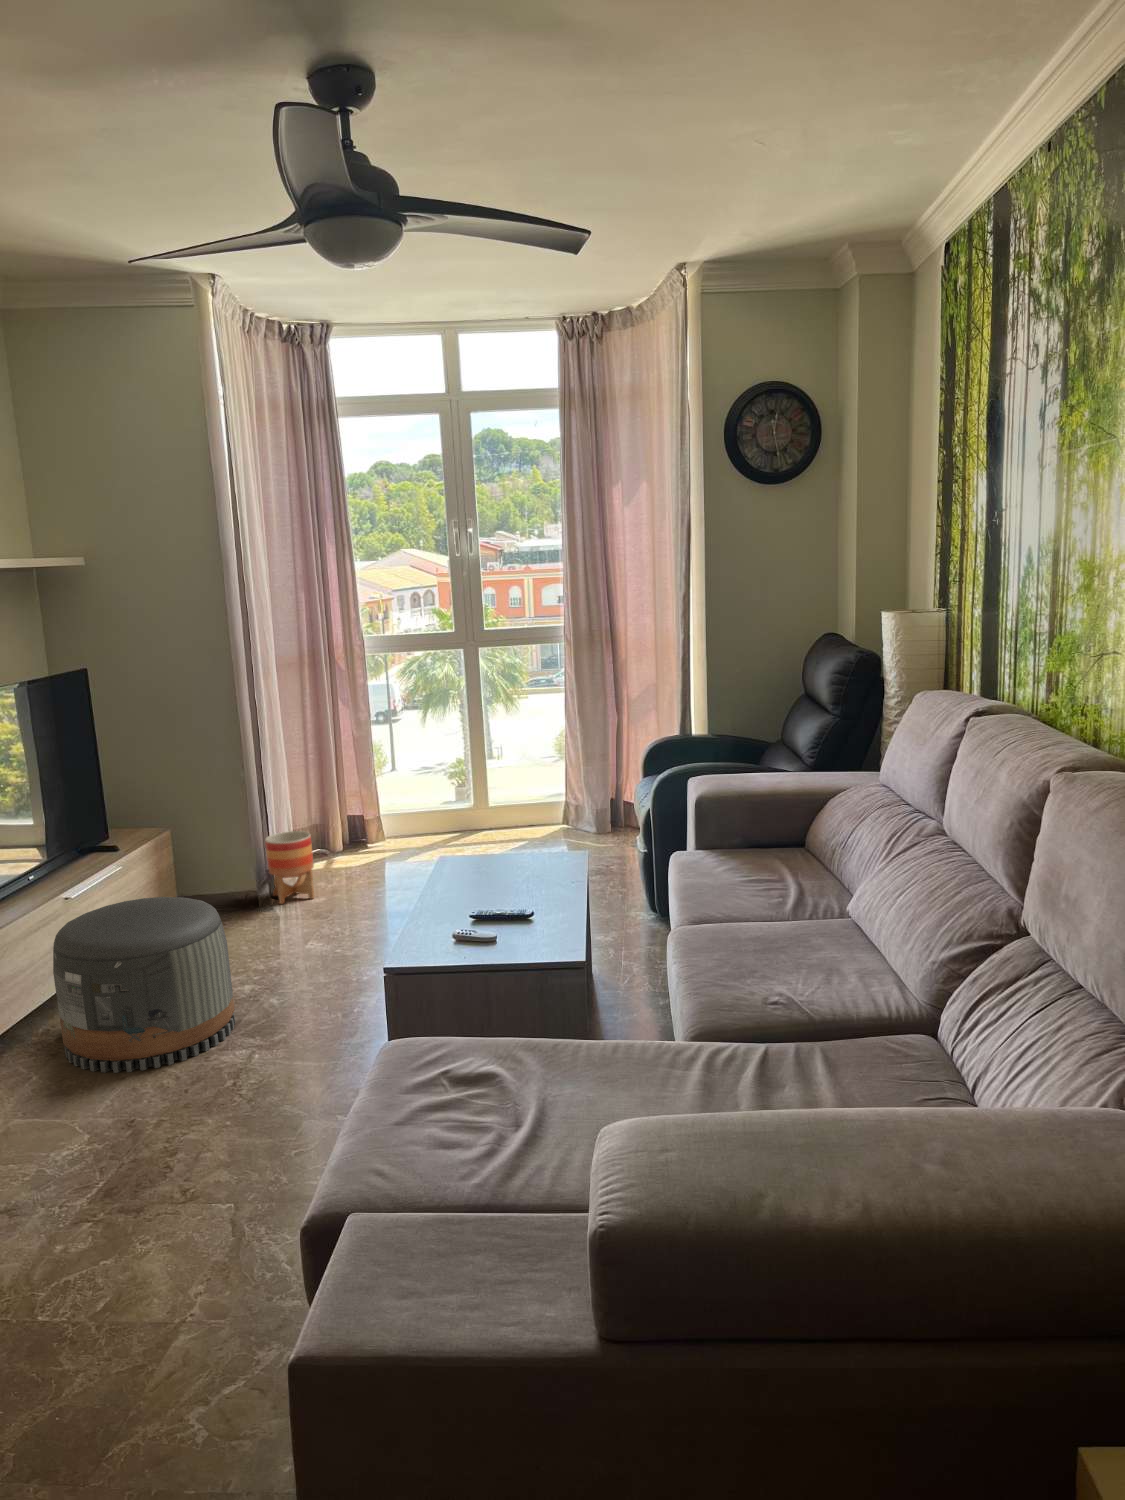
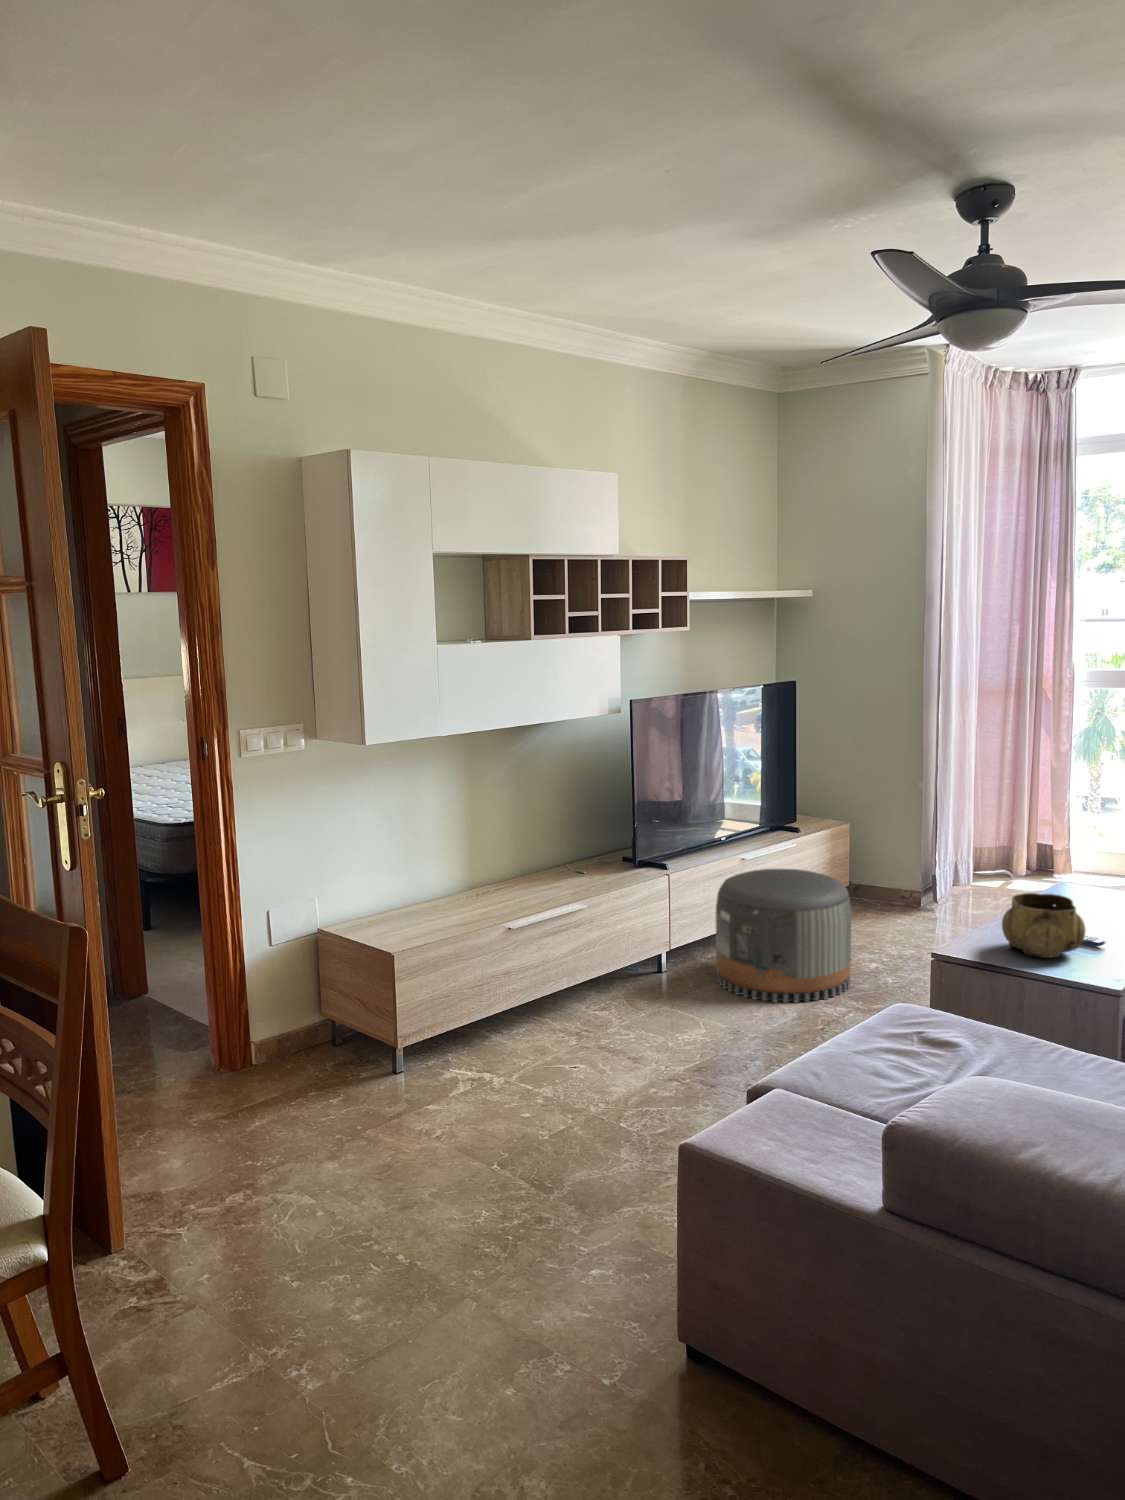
planter: present [265,831,315,904] -> none [934,845,978,911]
decorative bowl: none [442,872,527,943] -> present [1002,893,1086,958]

